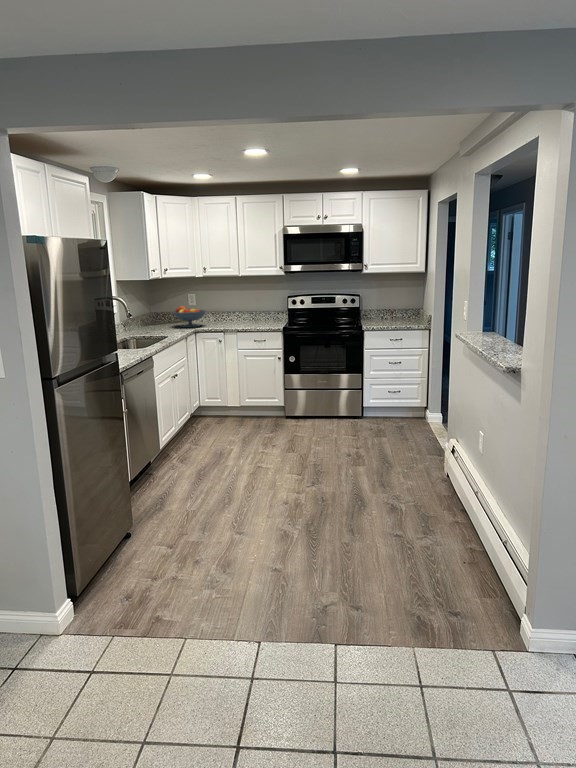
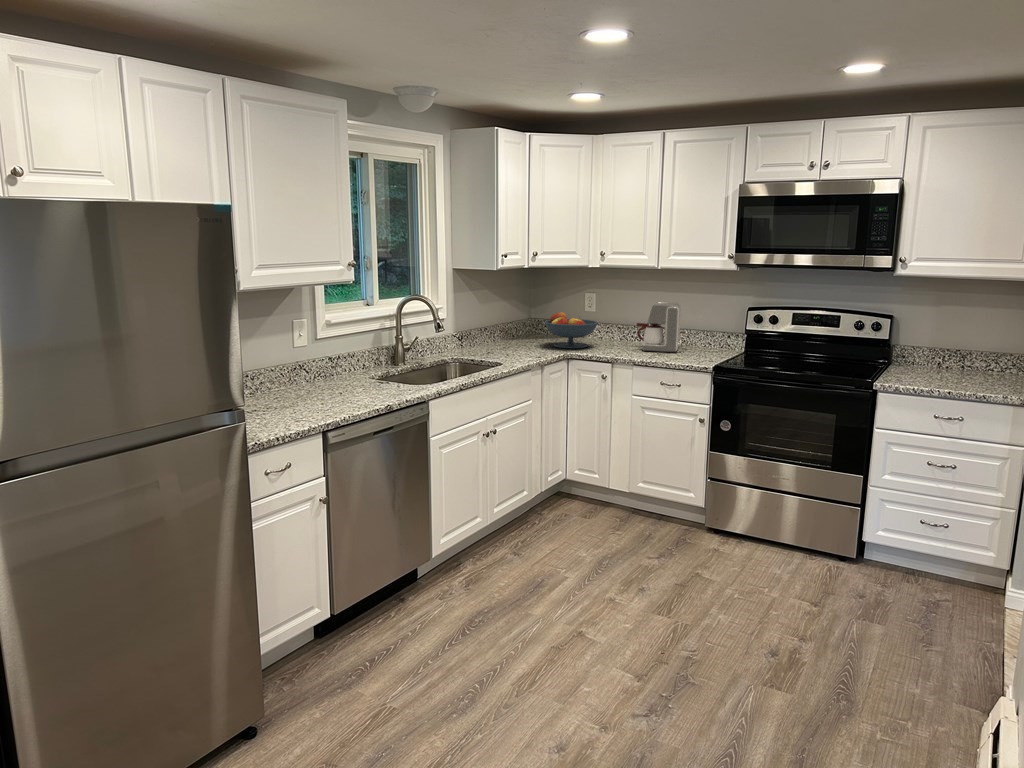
coffee maker: none [227,296,254,325] -> present [637,302,681,352]

